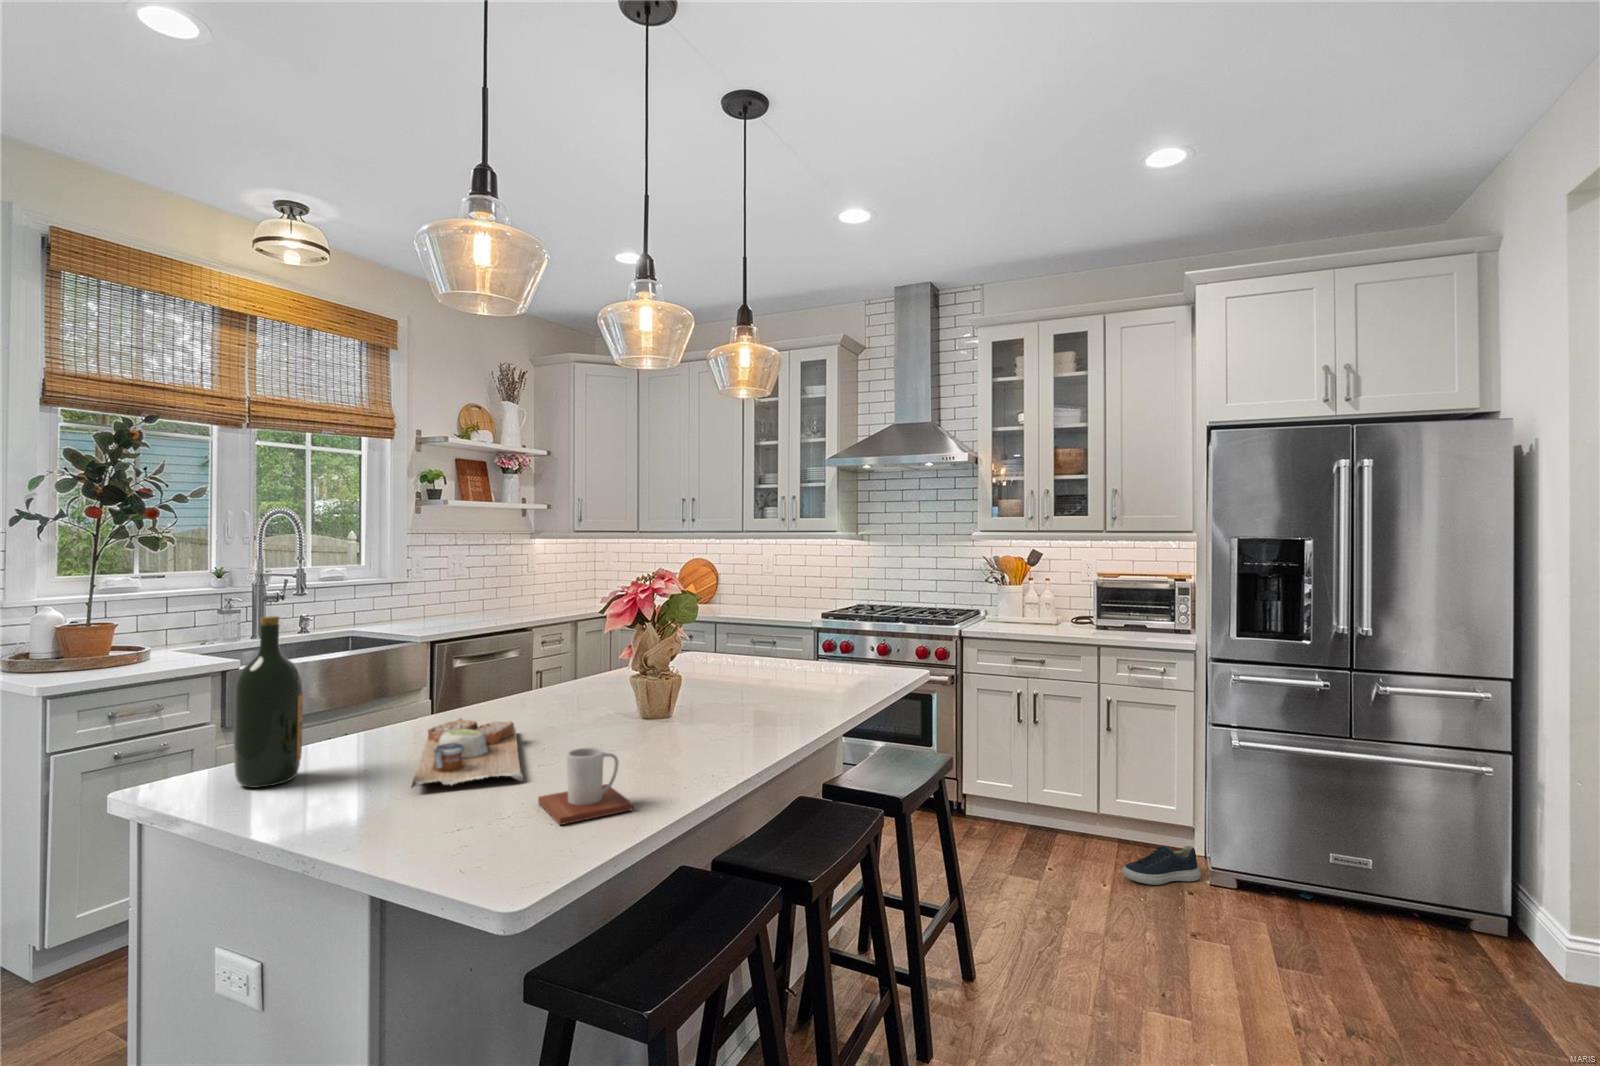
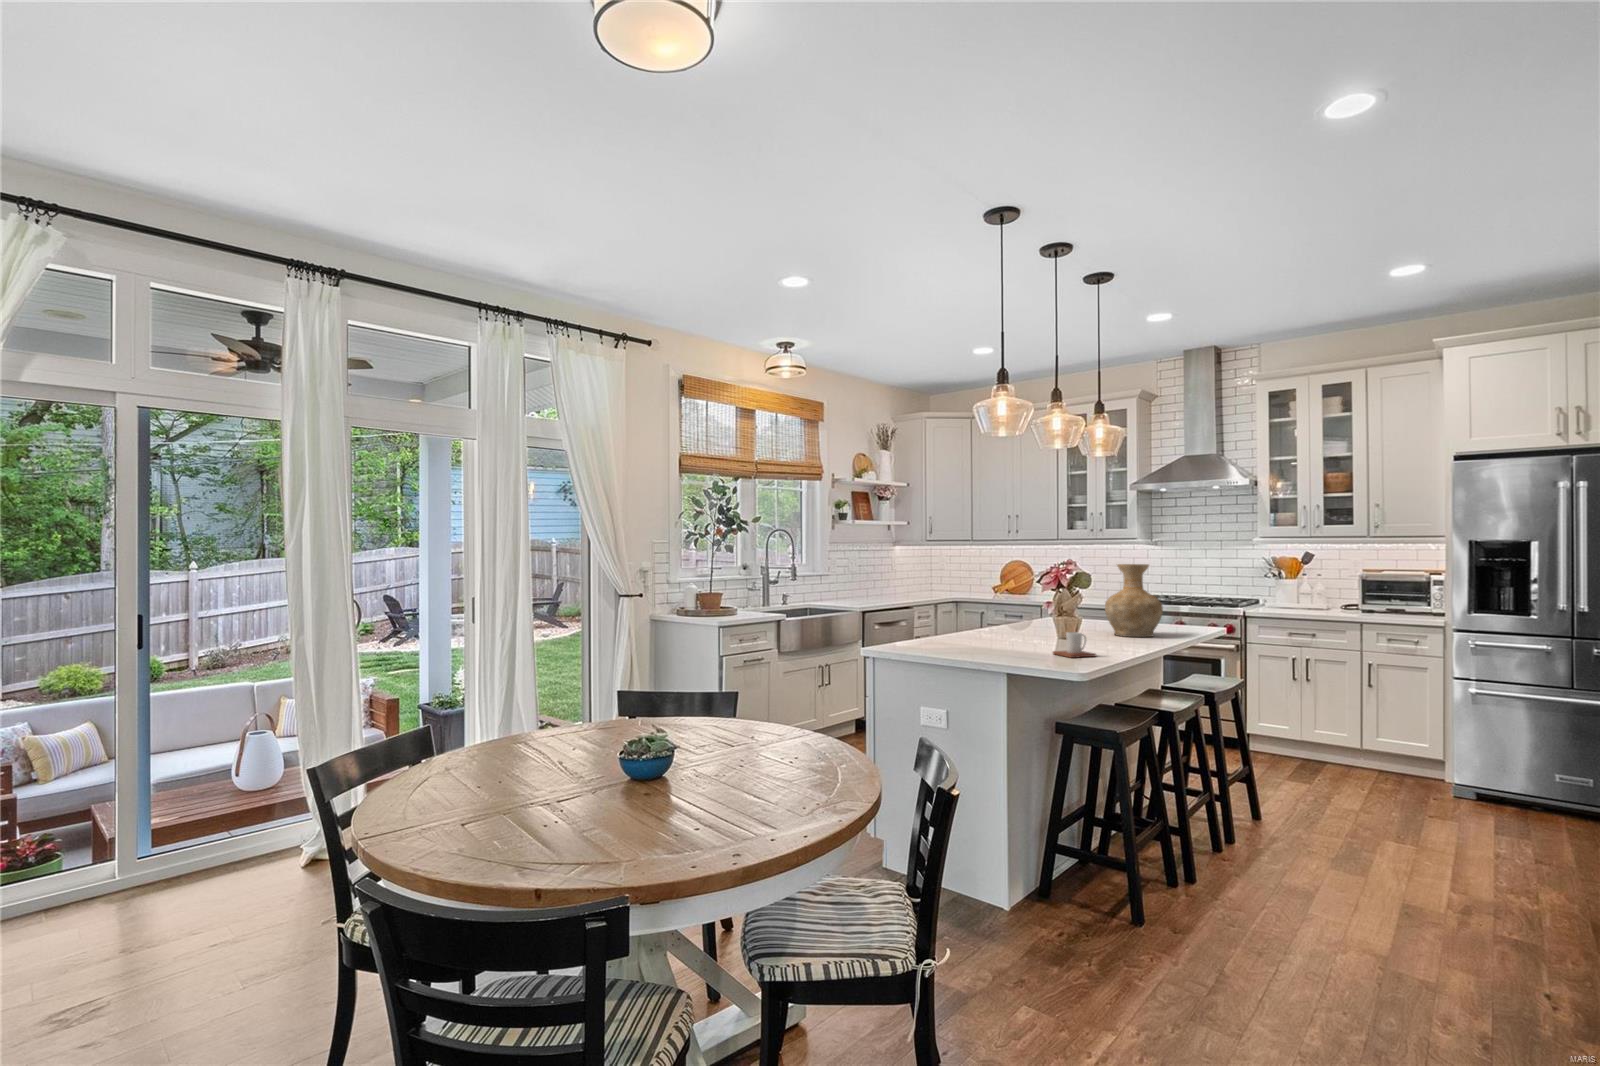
vase: none [733,573,830,708] -> present [1105,564,1163,637]
wine bottle: present [234,616,303,788] -> none [914,578,937,647]
cutting board: present [412,718,523,787] -> none [967,631,1036,650]
shoe: present [1122,846,1201,885] -> none [1379,768,1447,795]

